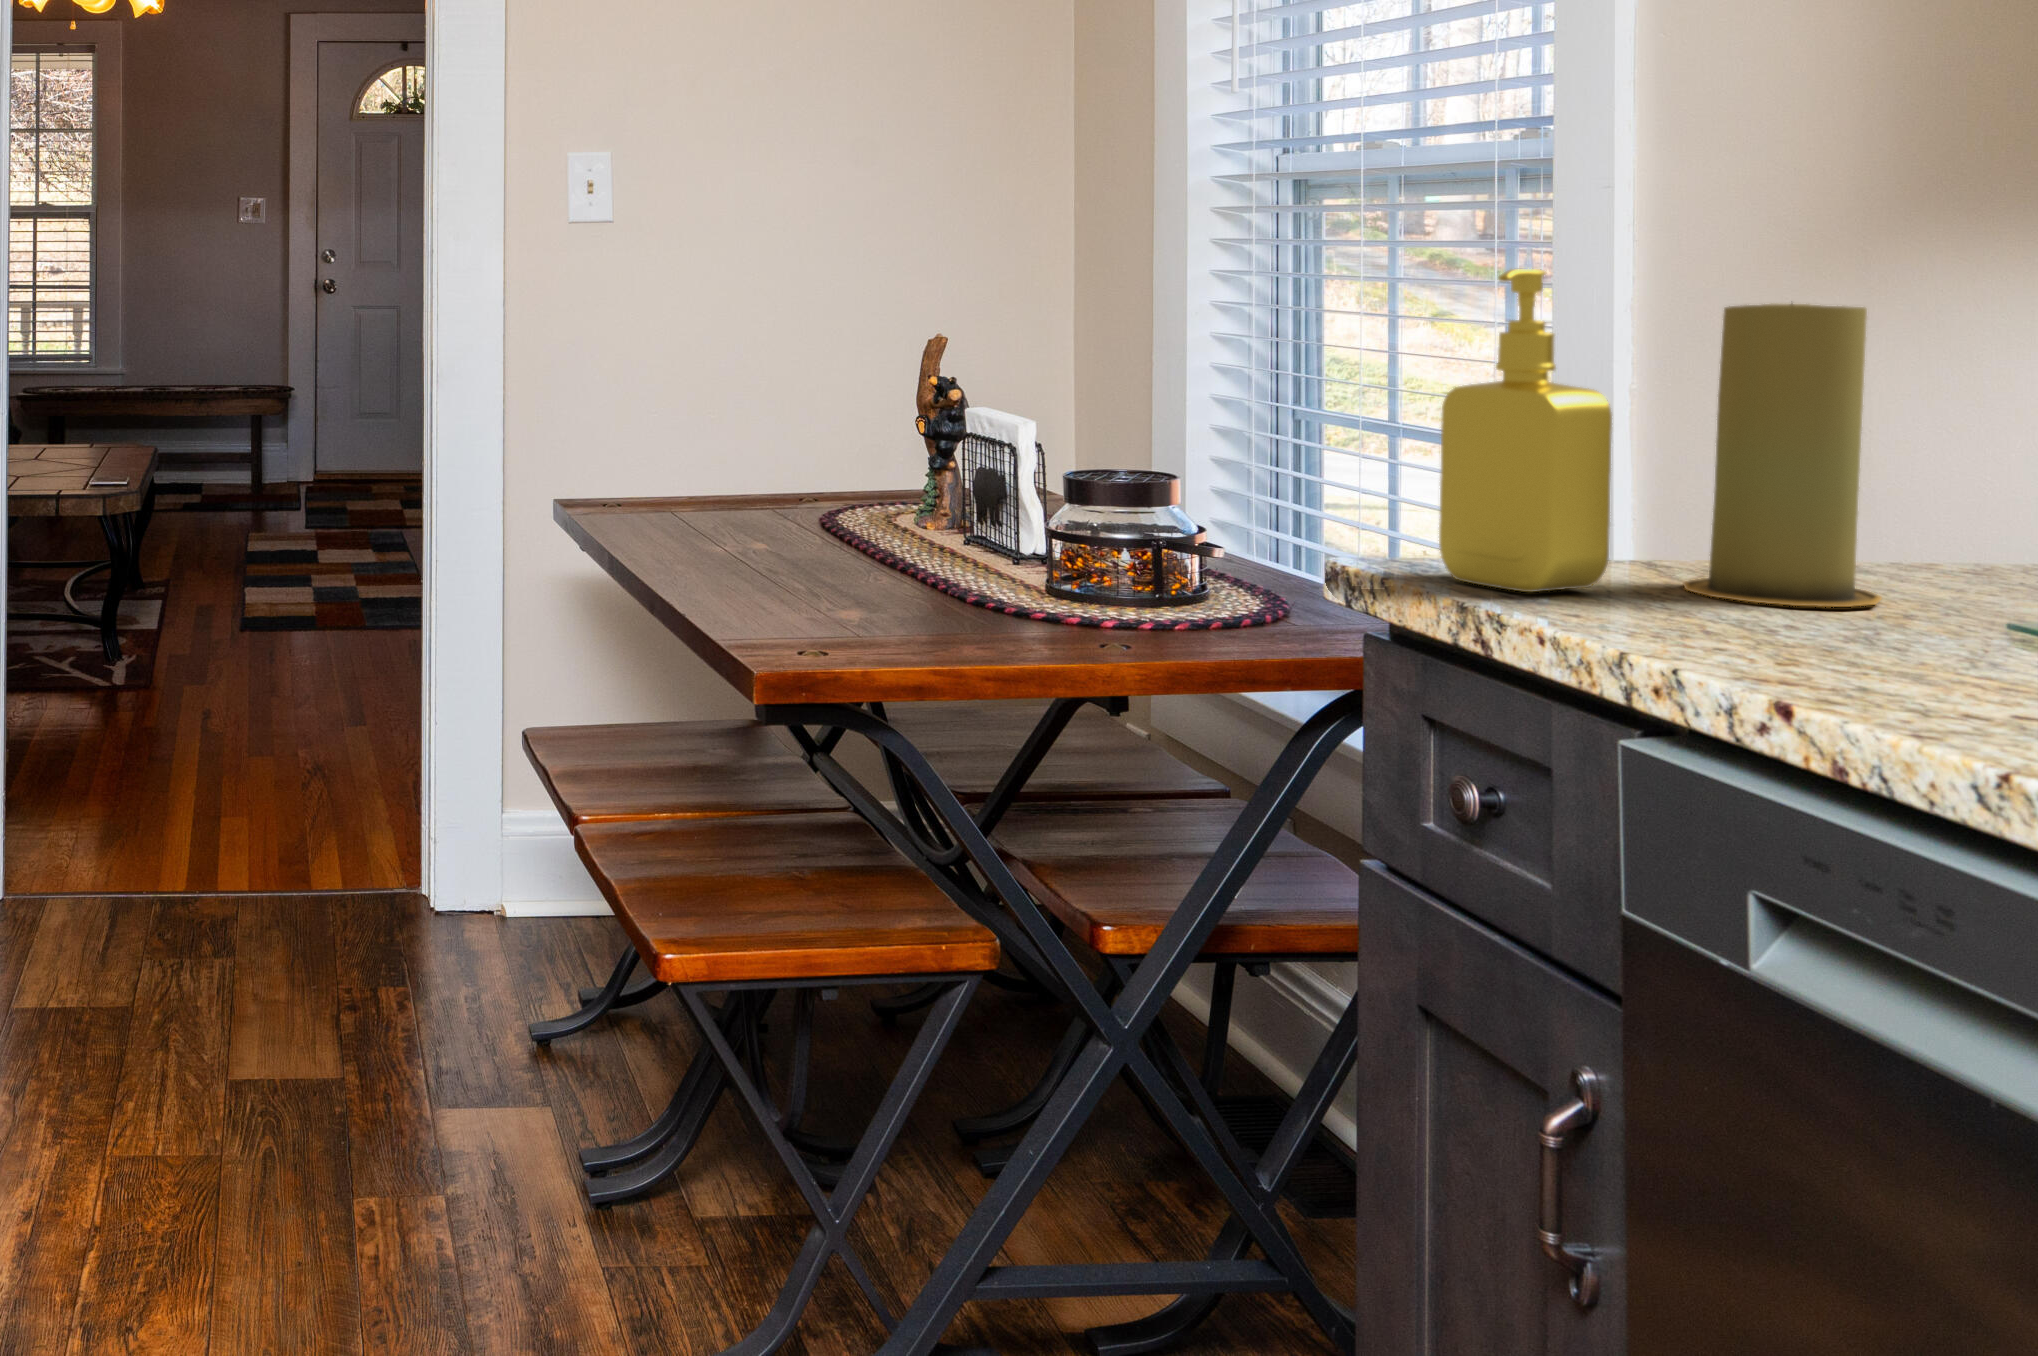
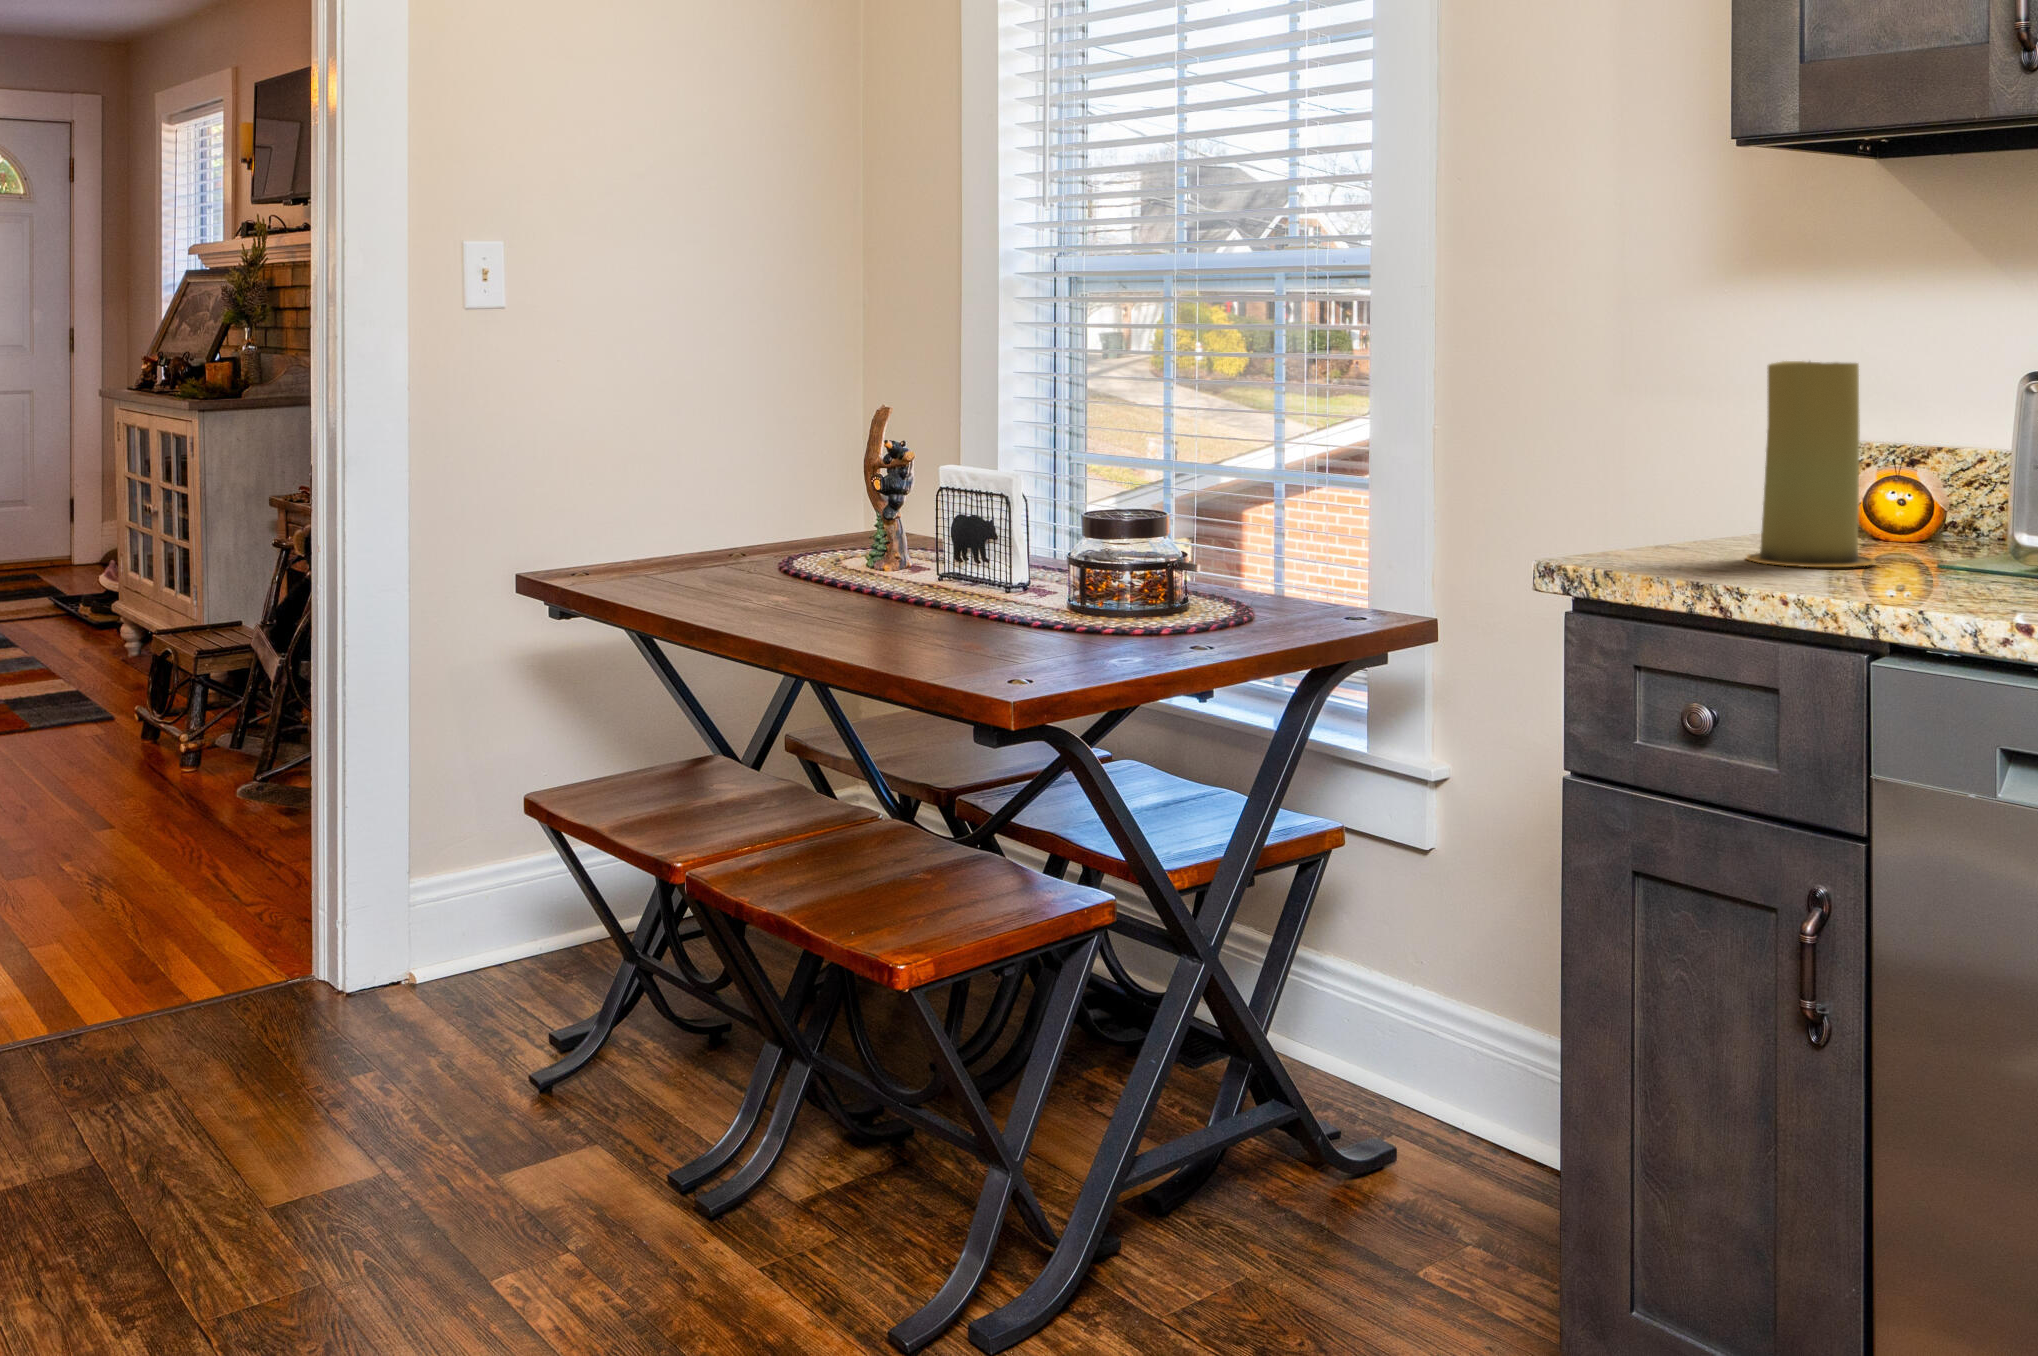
soap dispenser: present [1439,269,1612,592] -> none [1621,340,1741,572]

